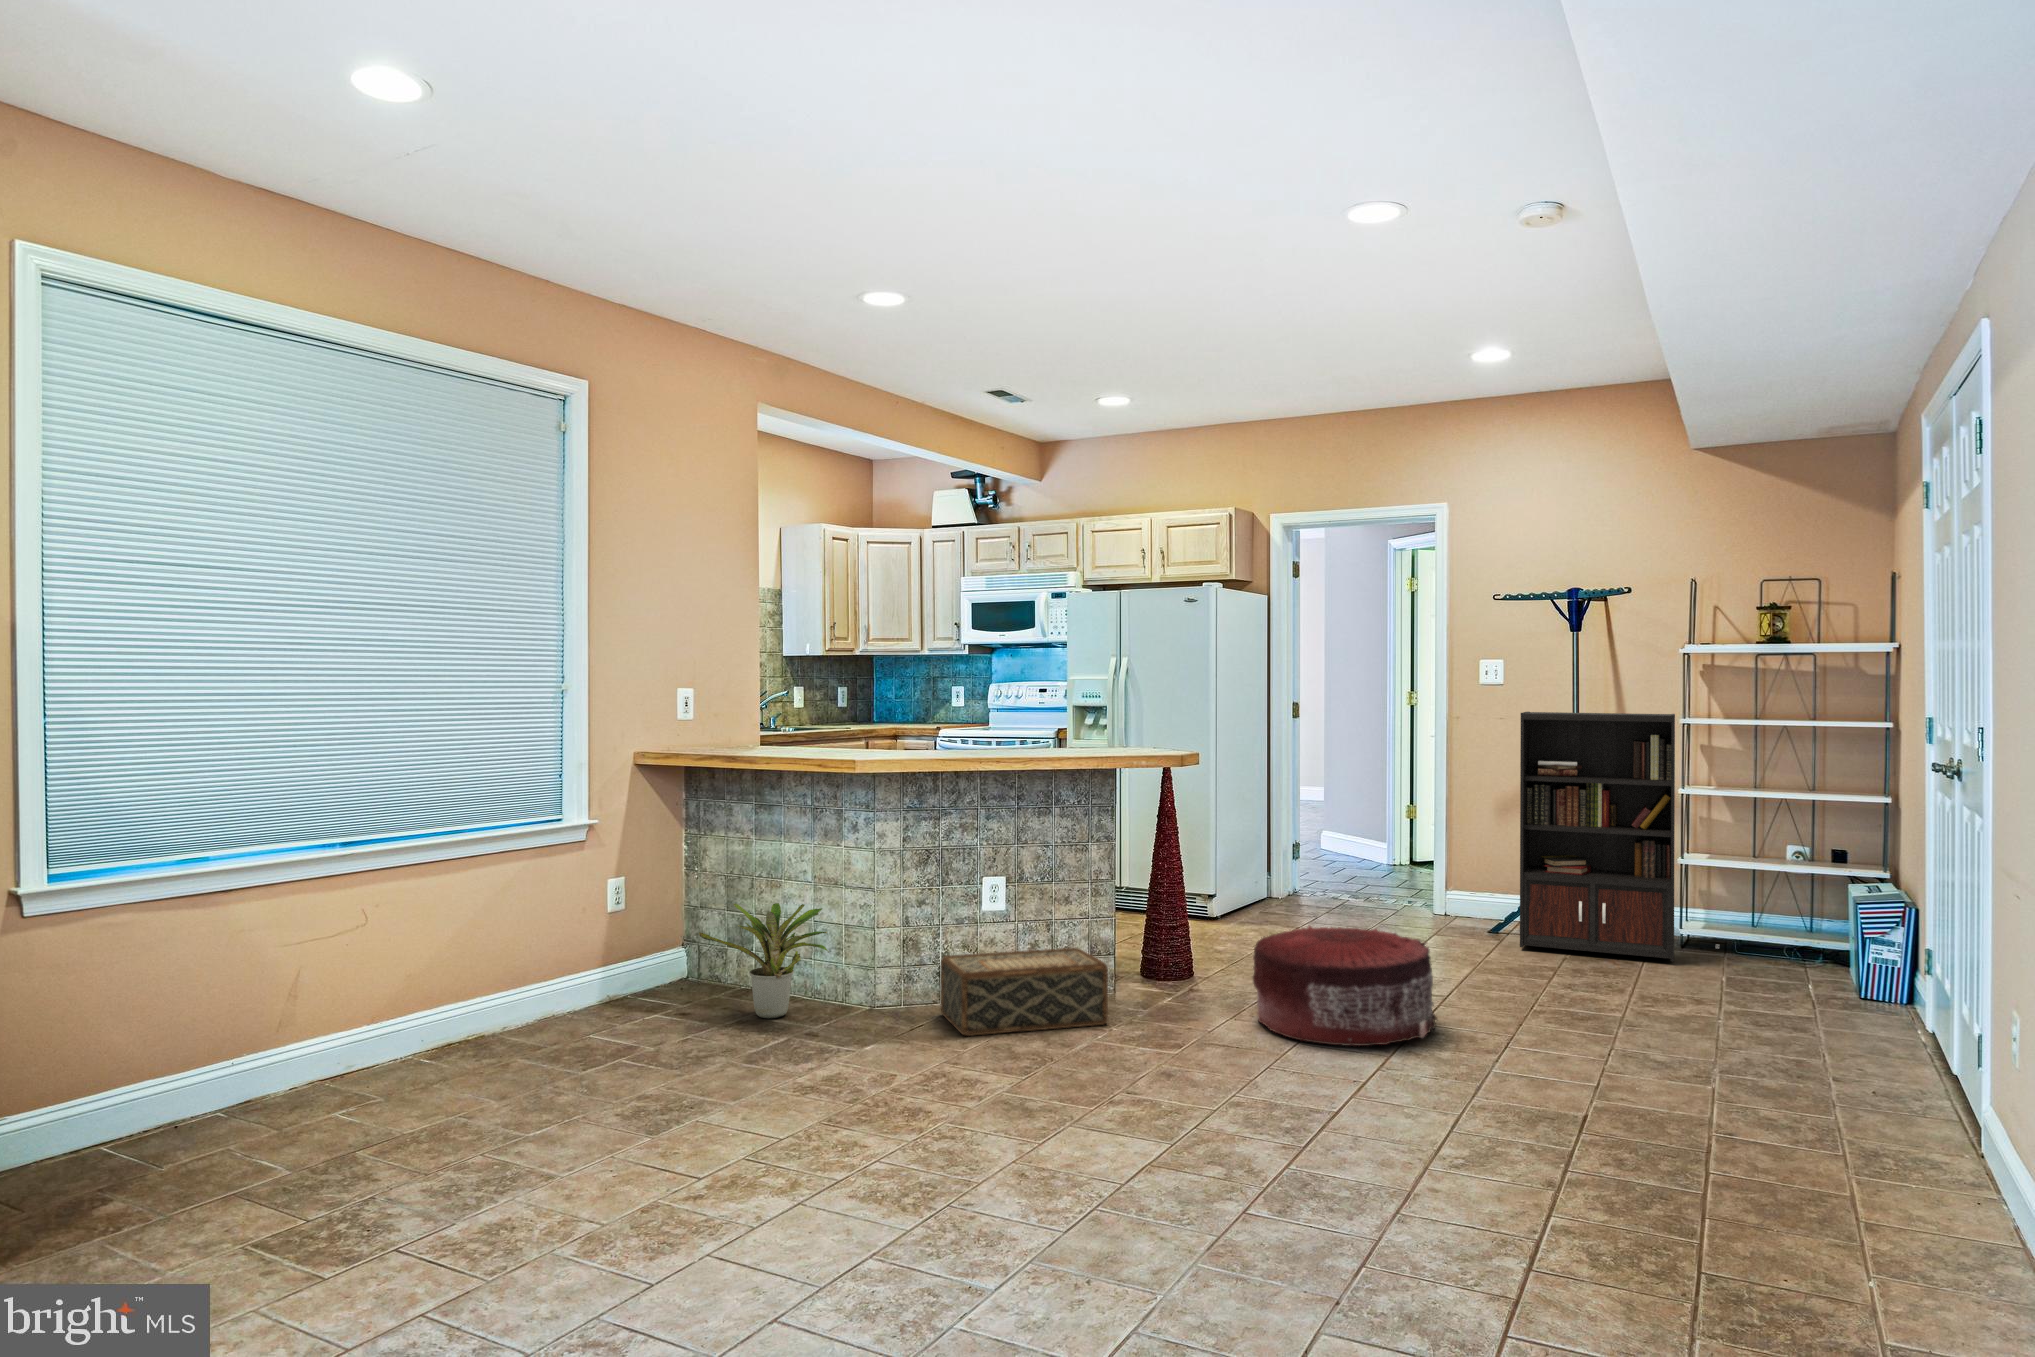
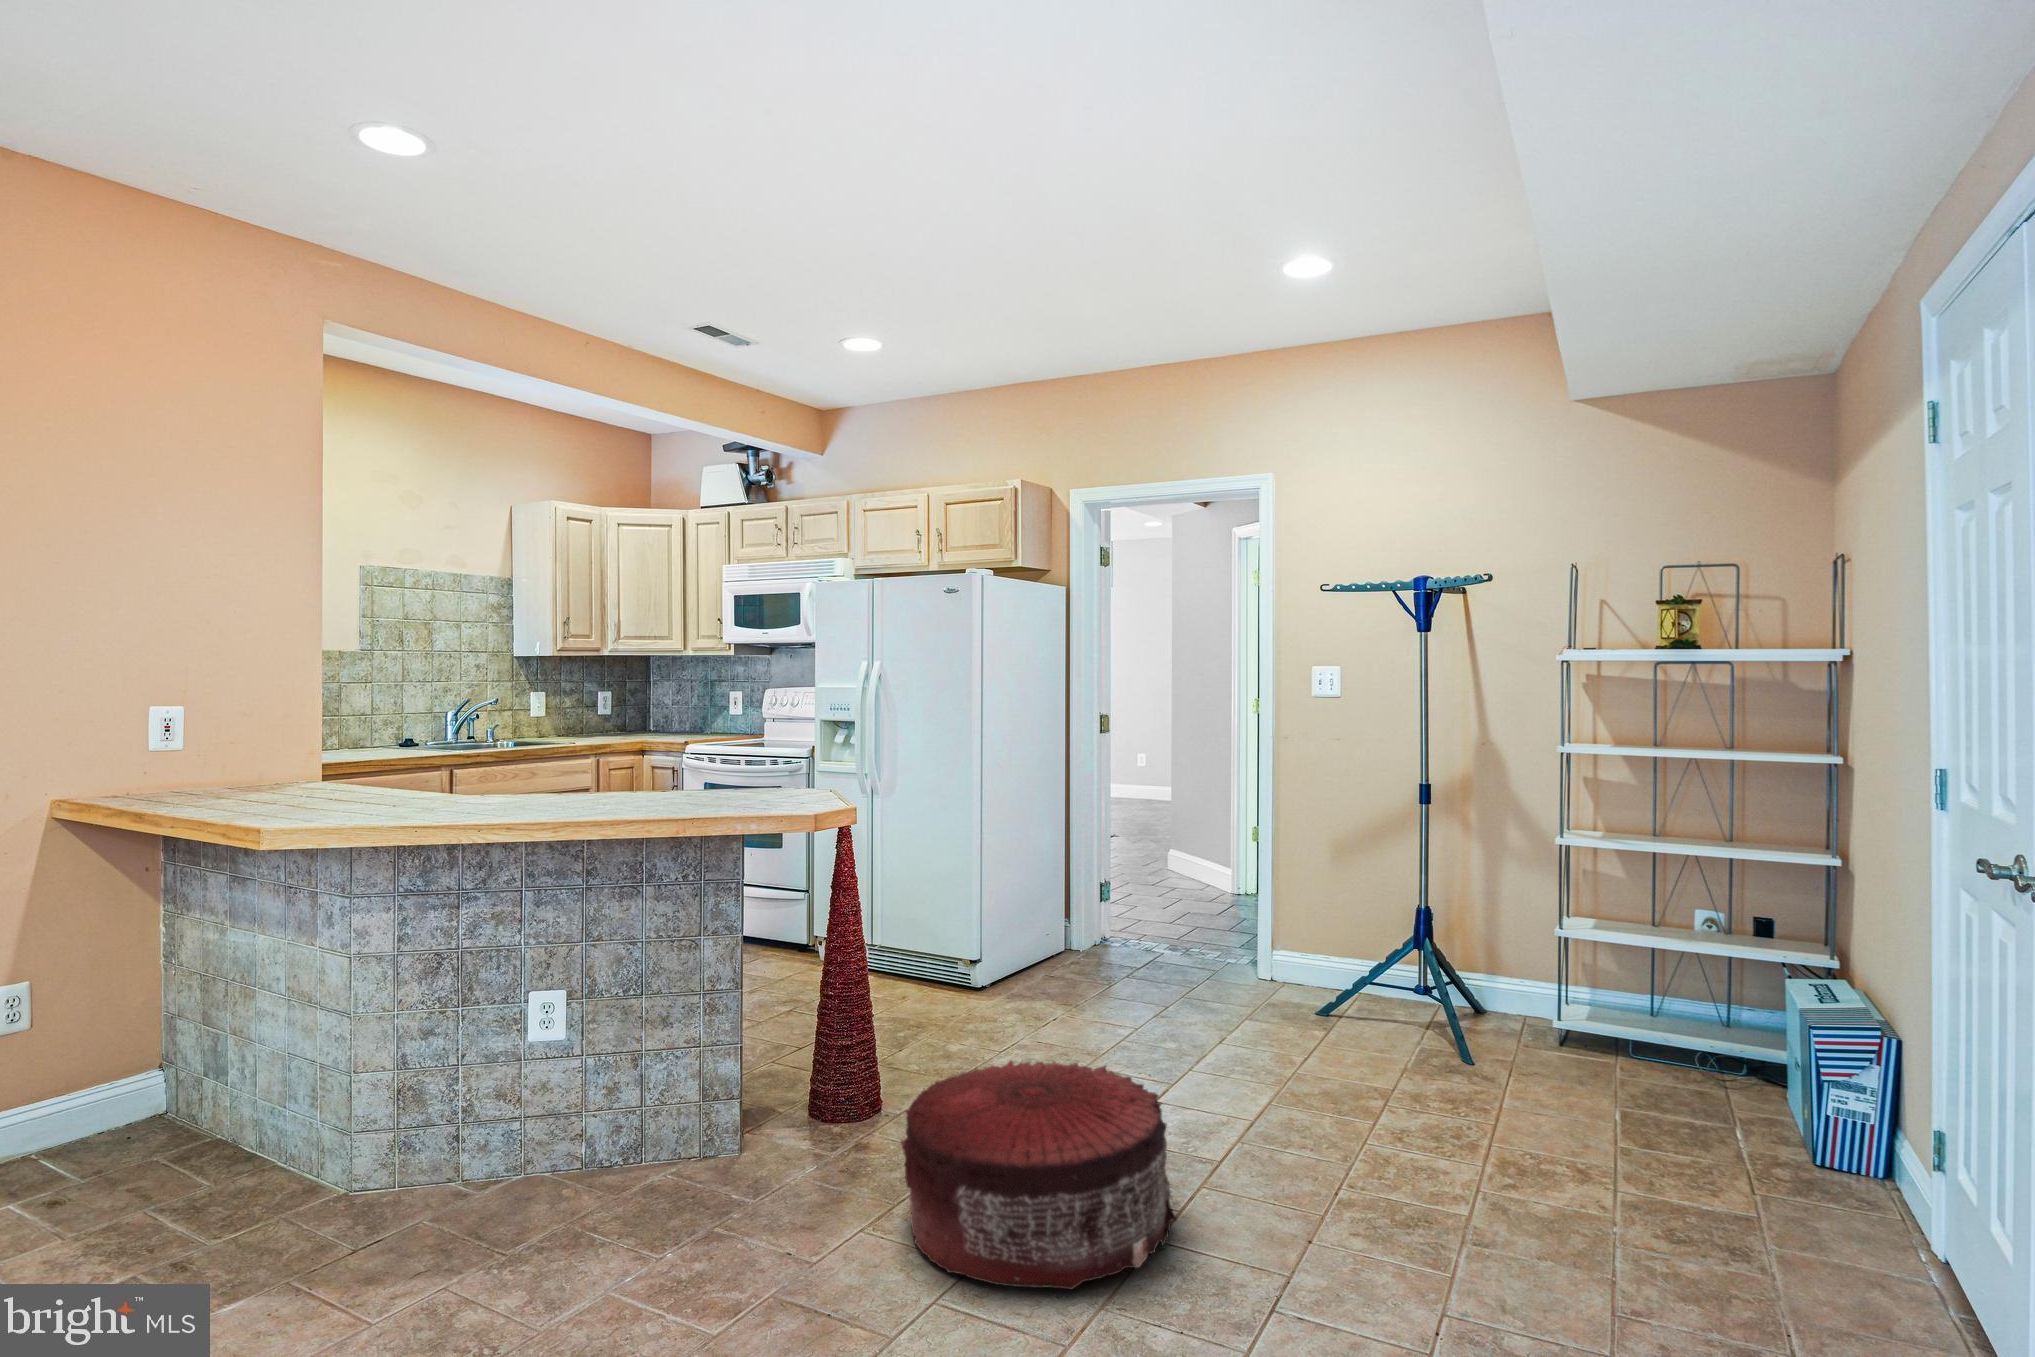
bookcase: present [1520,712,1719,961] -> none [1347,735,1606,1074]
potted plant: present [699,903,829,1019] -> none [77,1035,280,1214]
woven basket: present [940,948,1108,1036] -> none [429,1092,682,1260]

